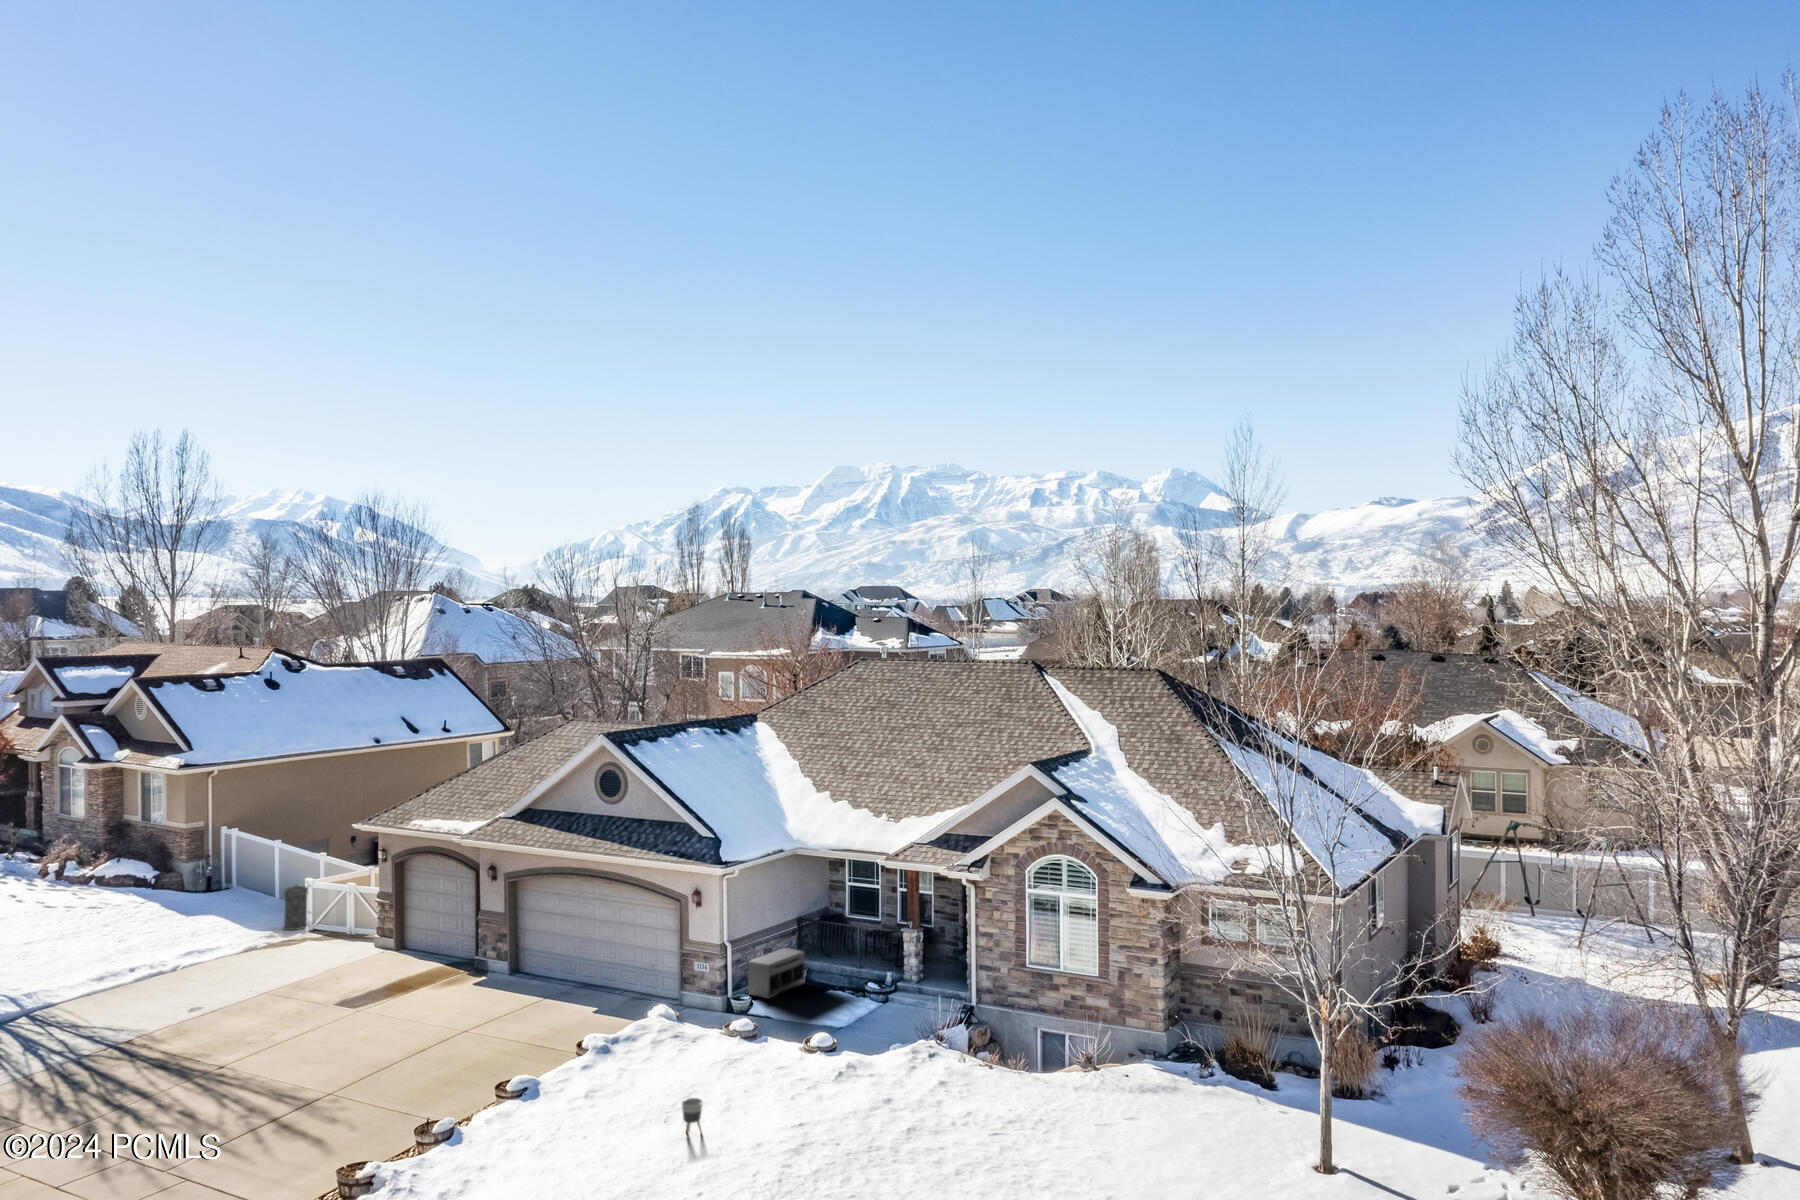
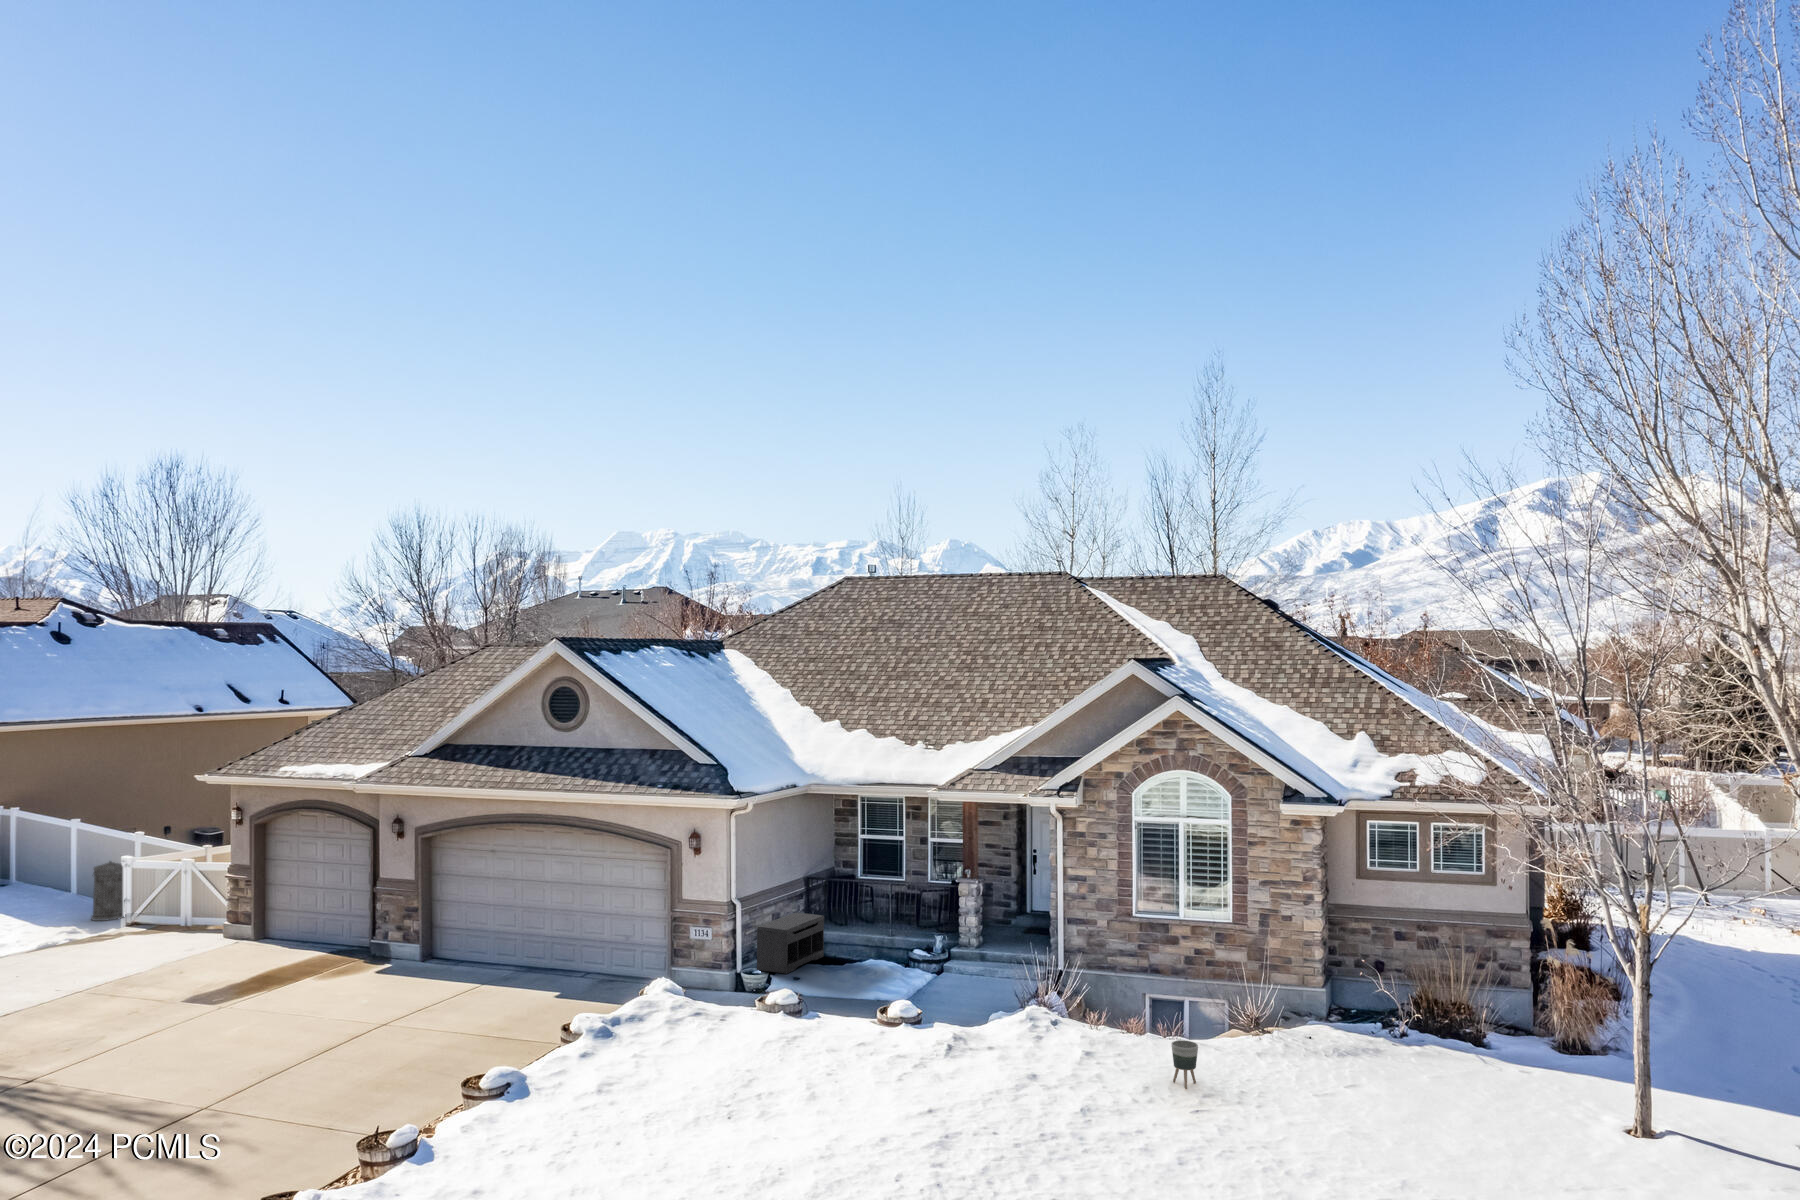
planter: present [682,1098,702,1137] -> present [1171,1040,1198,1089]

